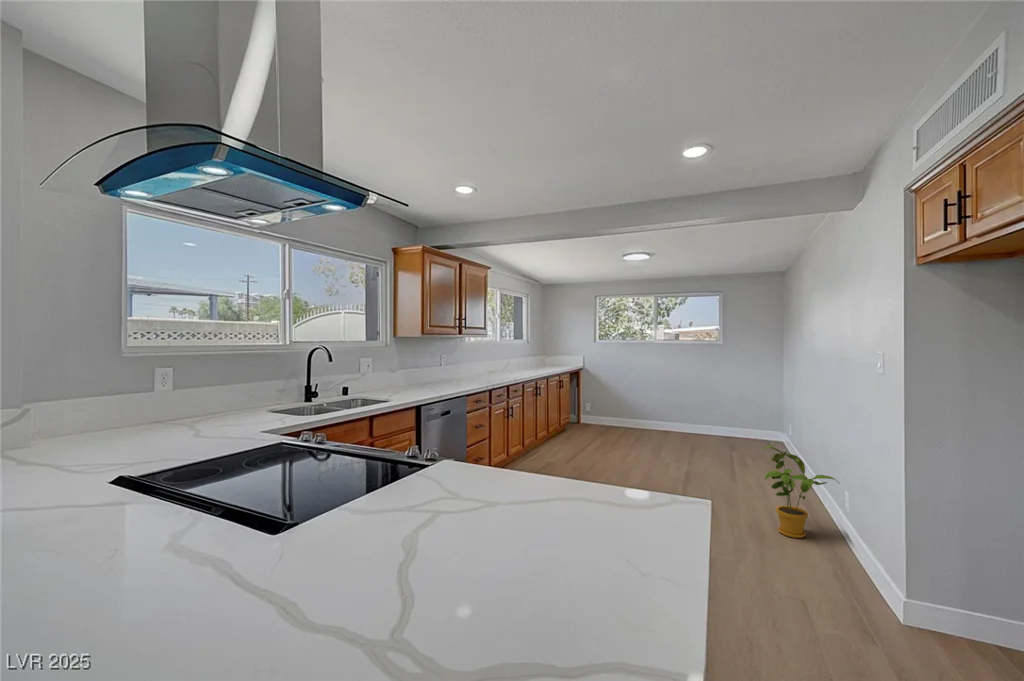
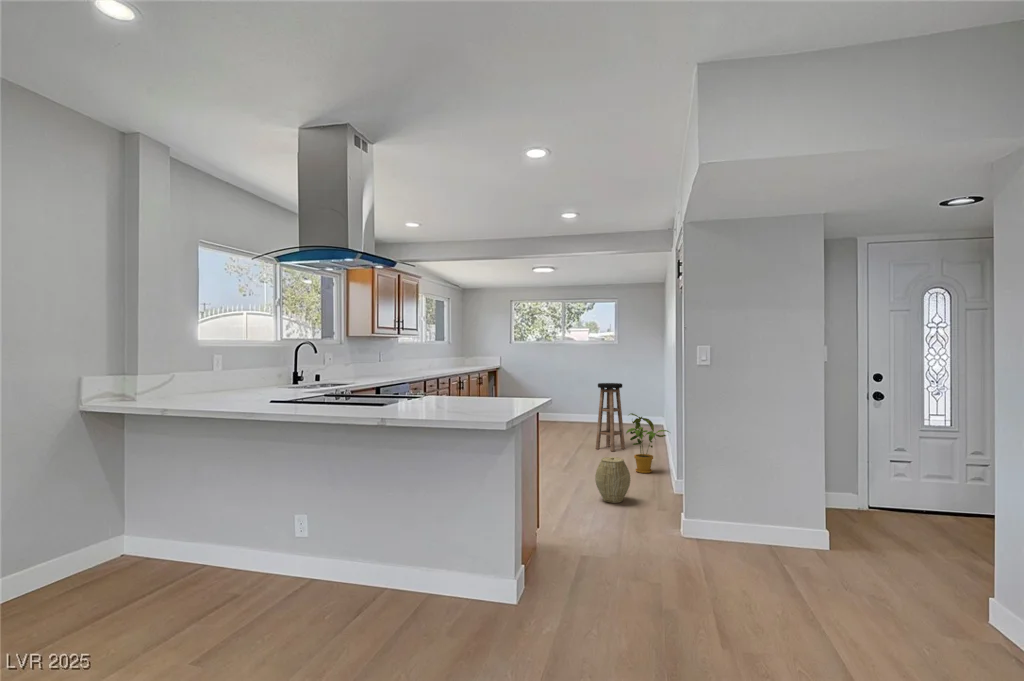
bar stool: none [704,395,744,485] -> present [596,383,625,452]
woven basket: none [738,537,805,623] -> present [595,457,631,503]

